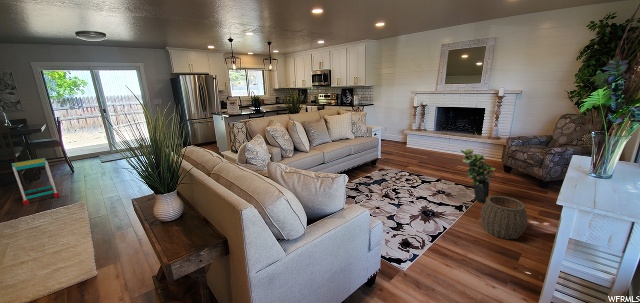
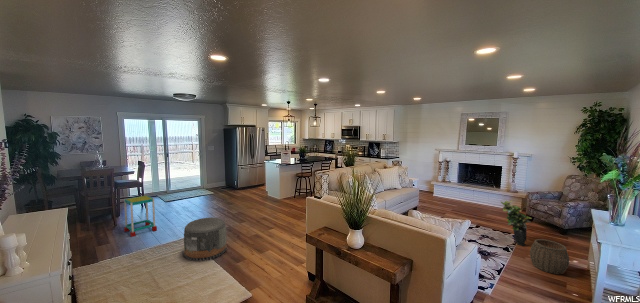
pouf: none [55,181,122,233] -> present [184,218,226,261]

